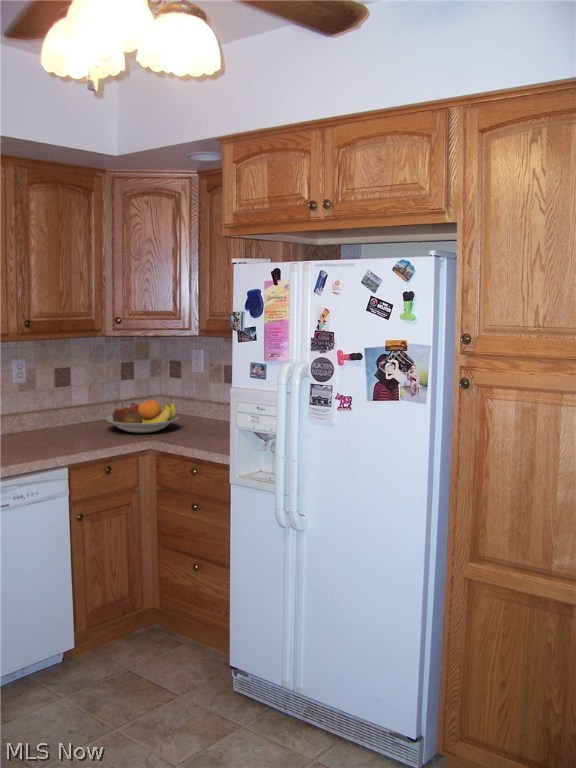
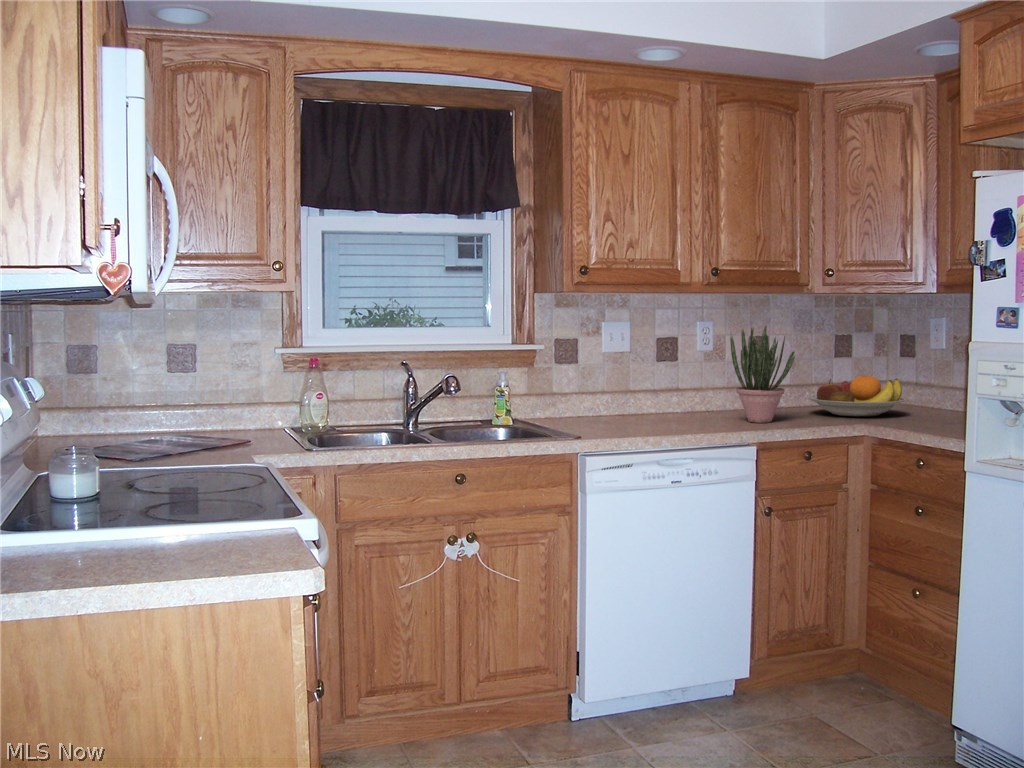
potted plant: none [41,366,96,447] -> present [730,326,795,423]

